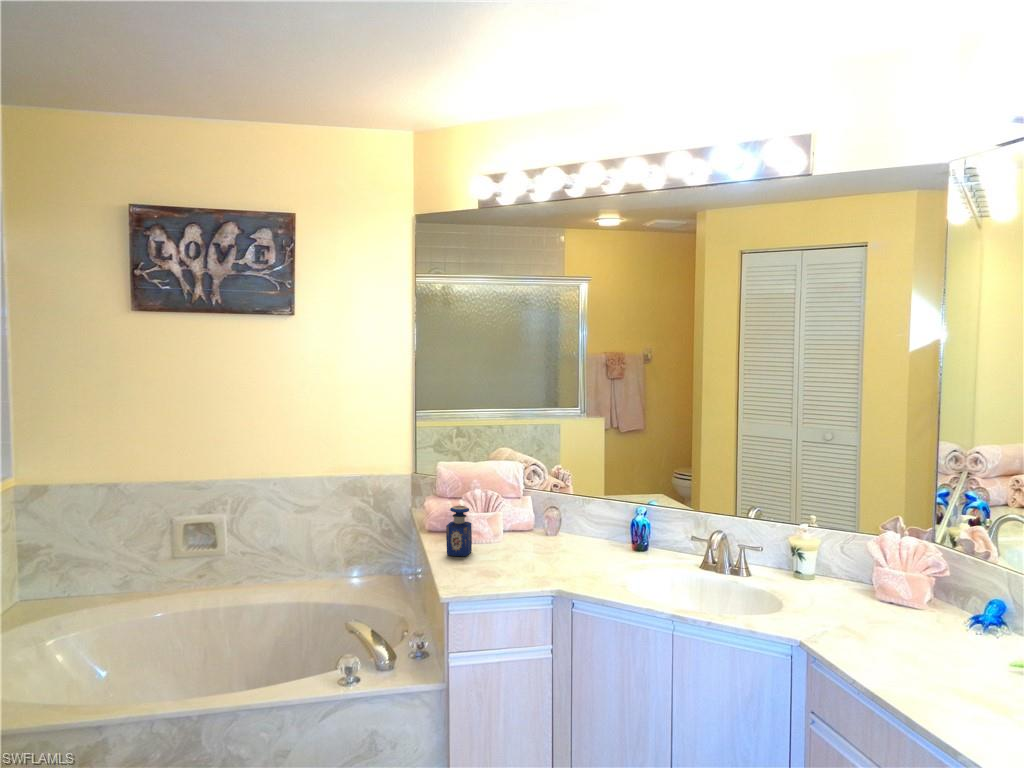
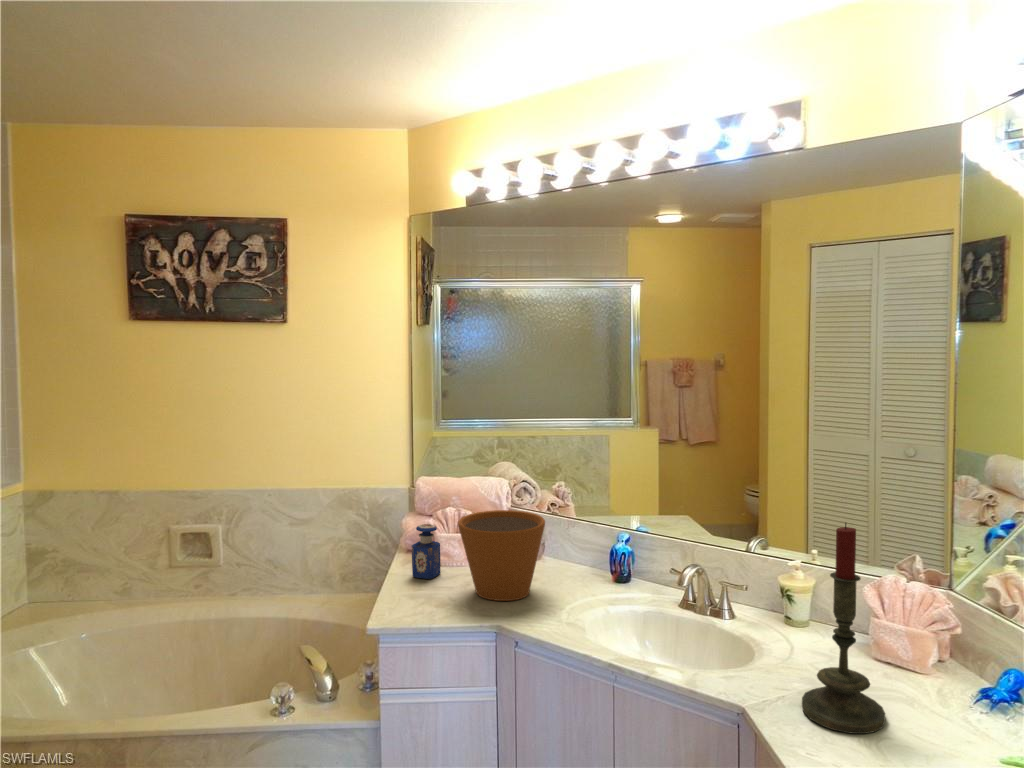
candle: none [842,486,910,655] -> present [802,523,885,734]
flower pot: none [499,490,579,572] -> present [458,510,545,601]

